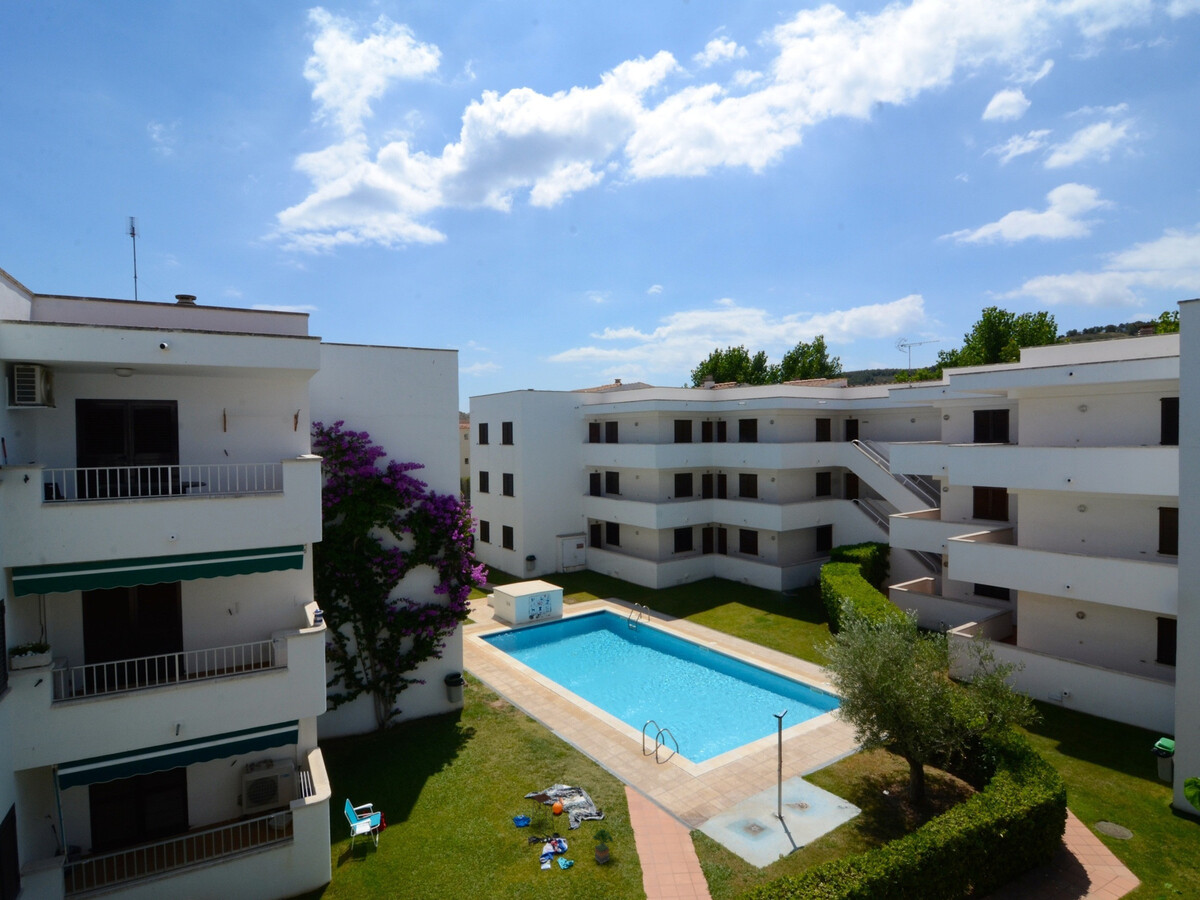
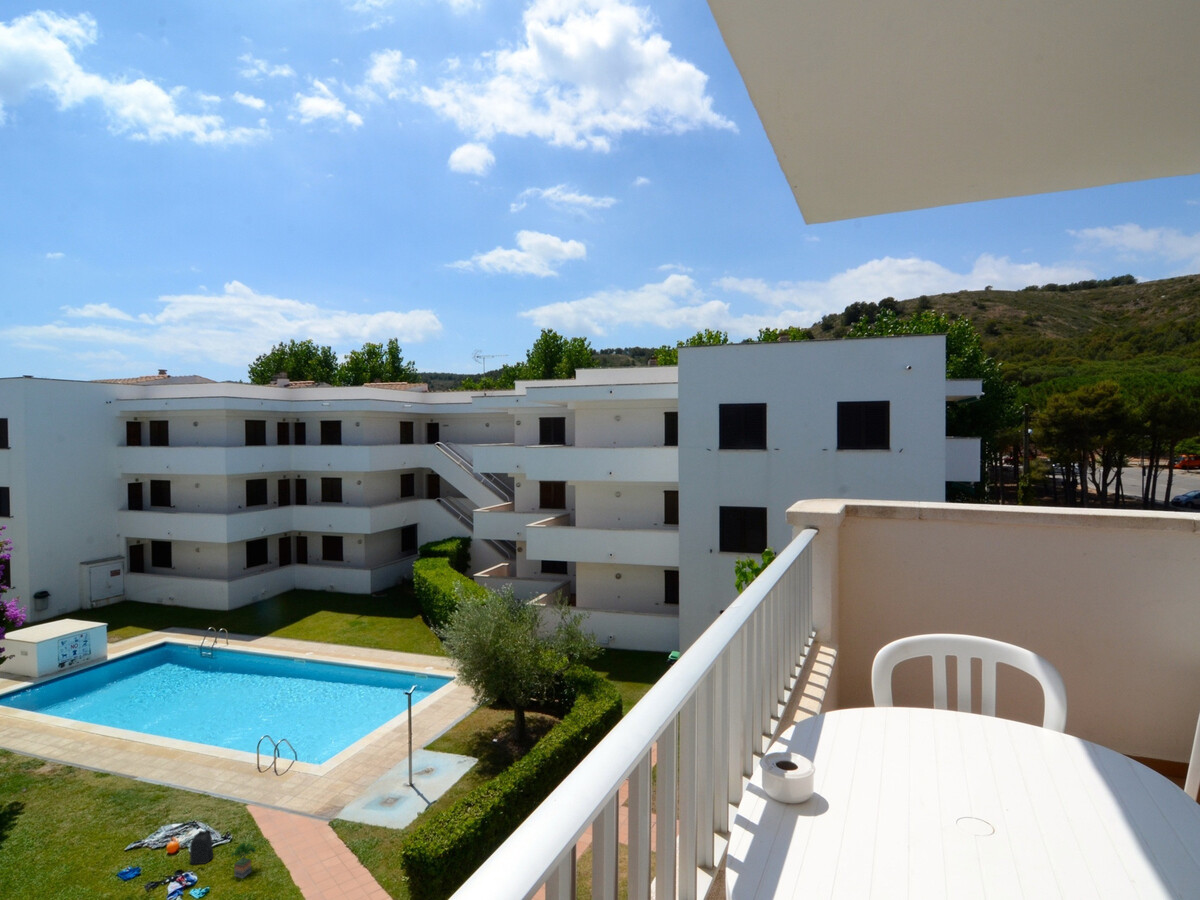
side table: present [532,792,553,827] -> none [143,833,174,880]
backpack: none [567,801,586,834] -> present [190,830,213,864]

